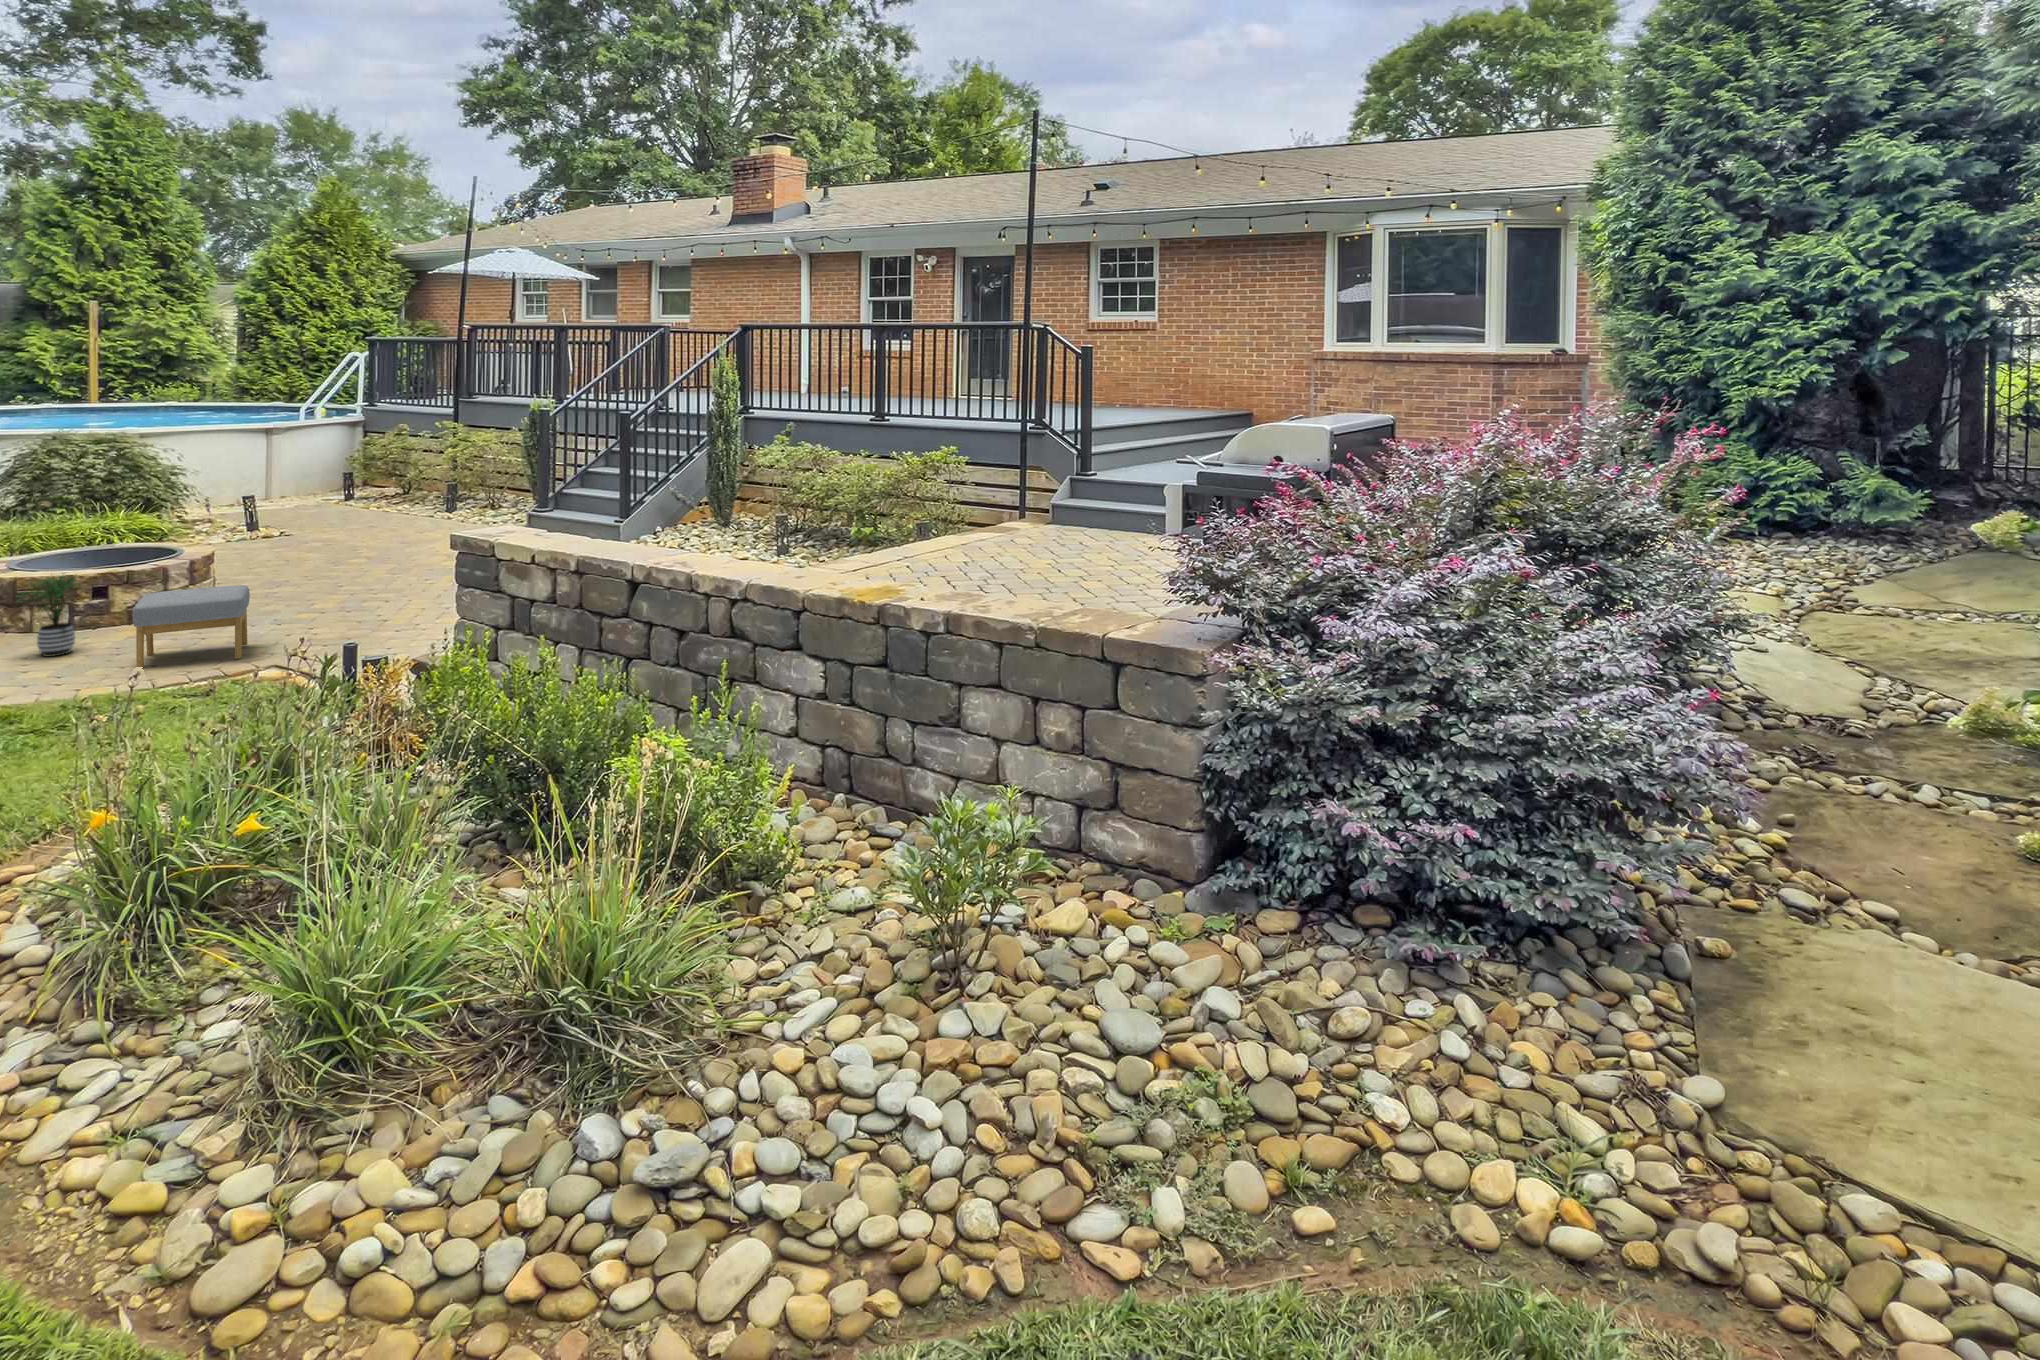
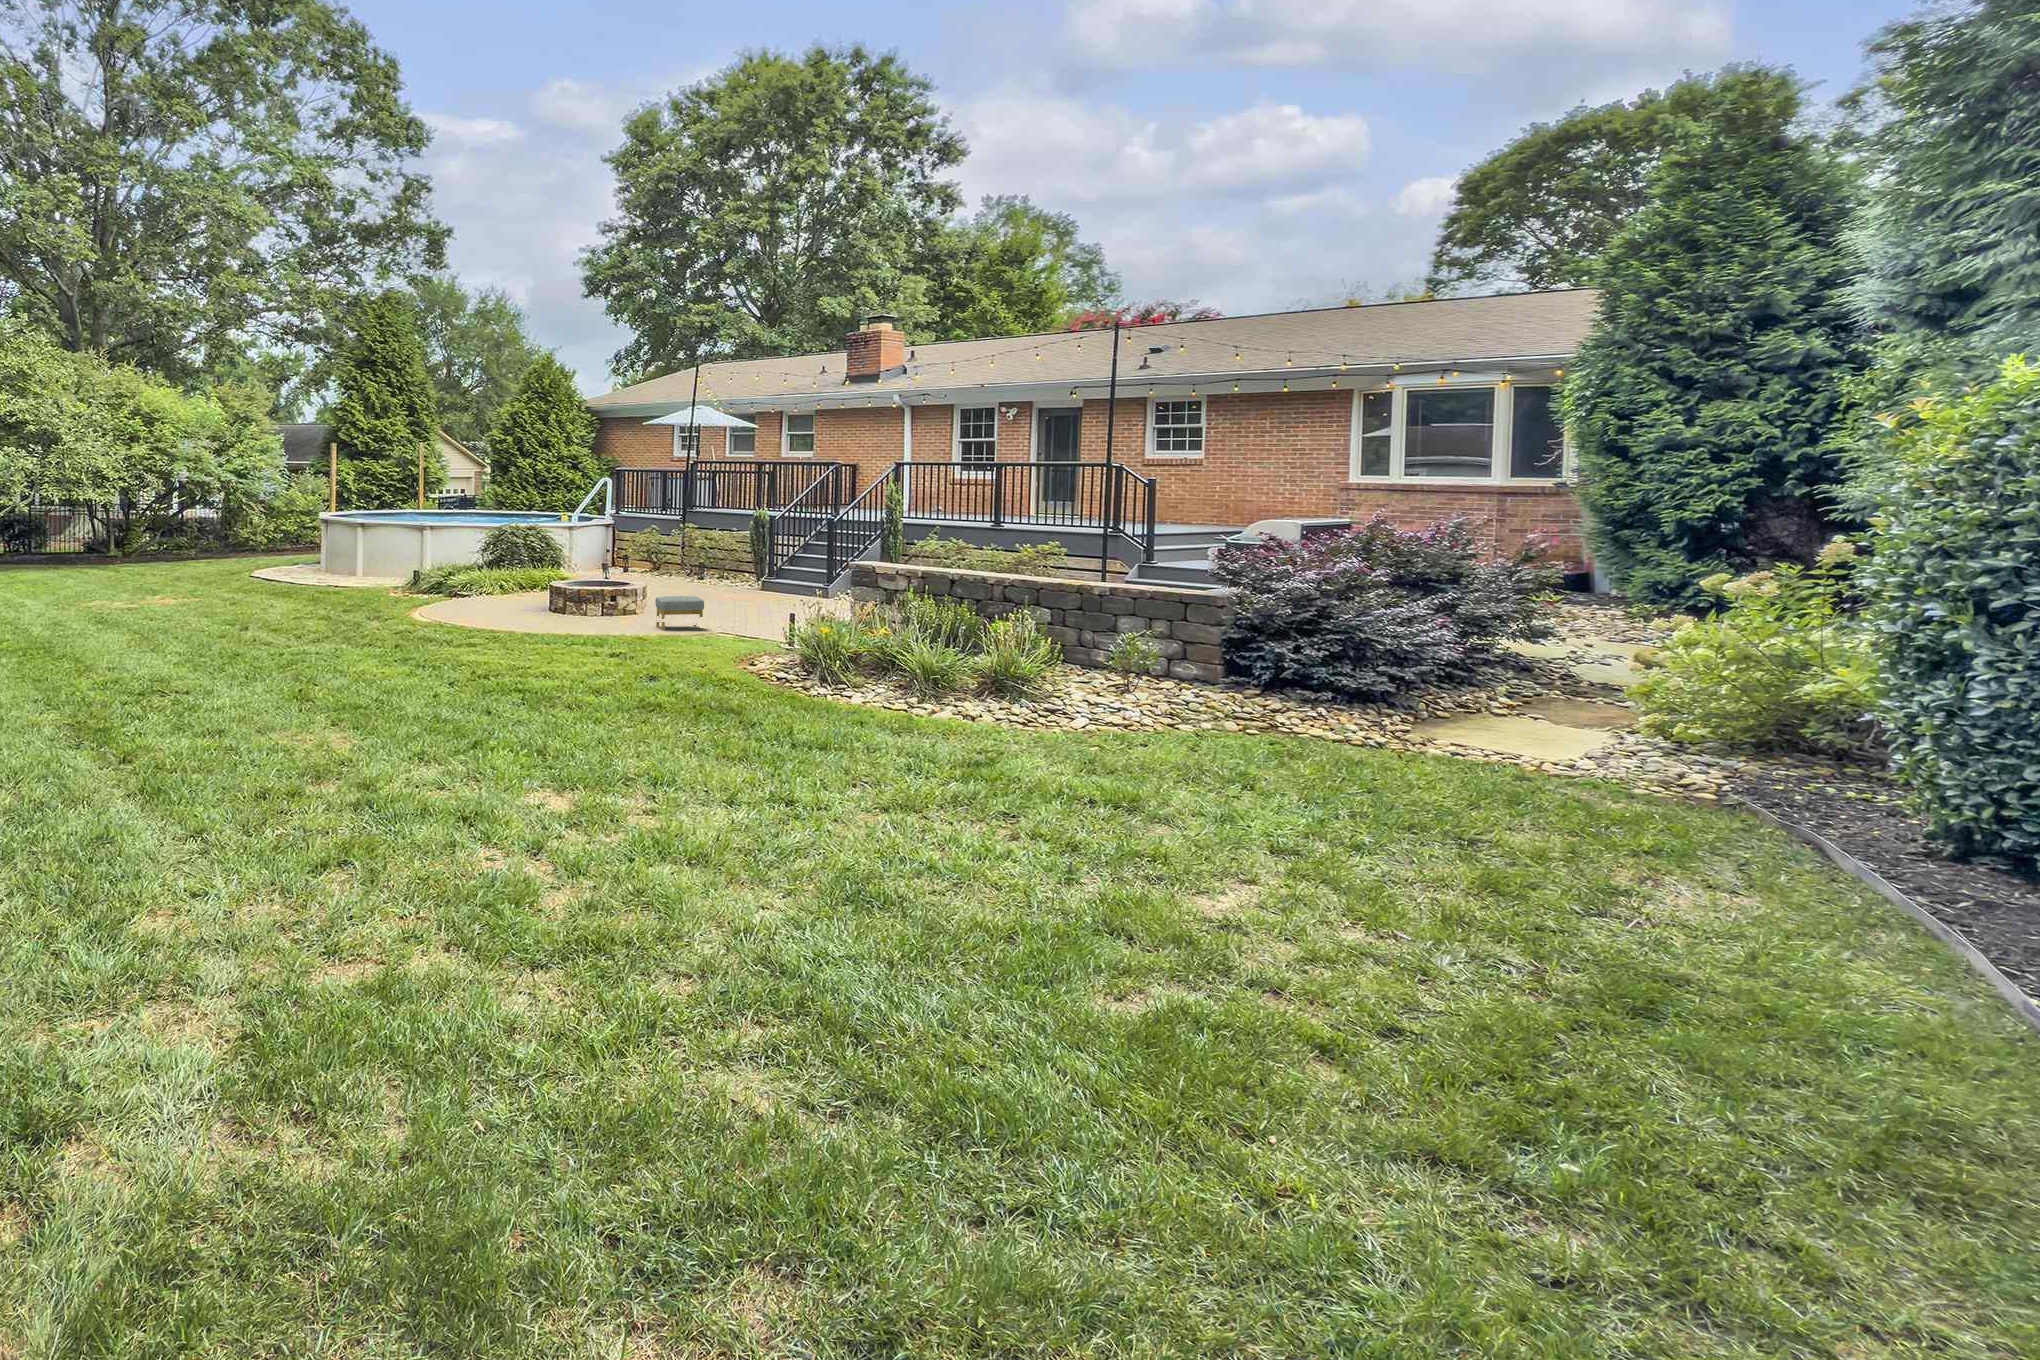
potted plant: present [16,573,78,657] -> none [601,585,628,625]

